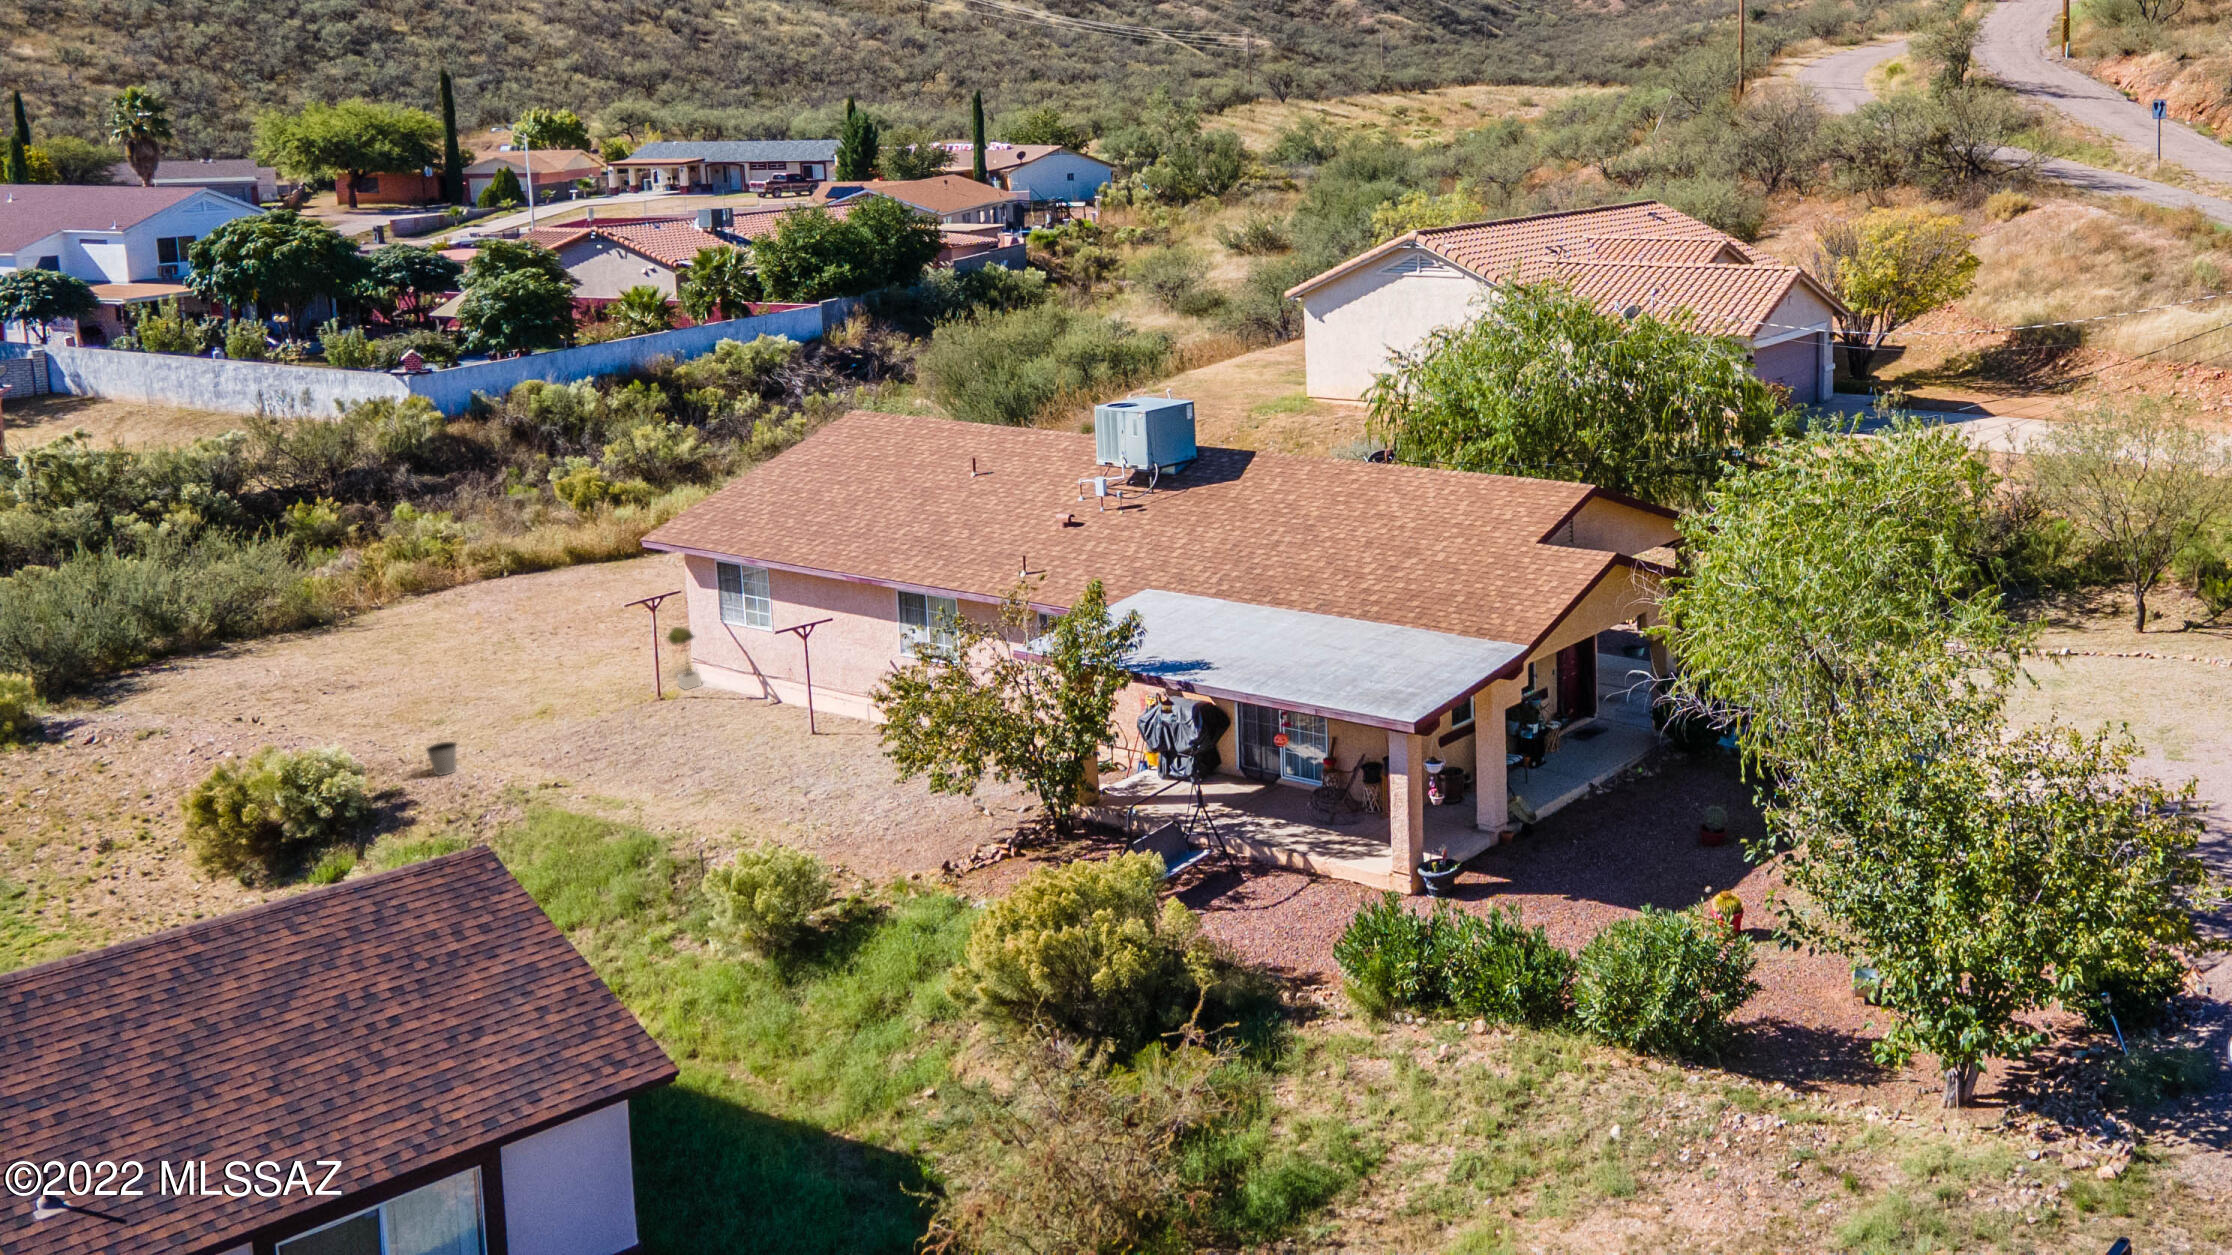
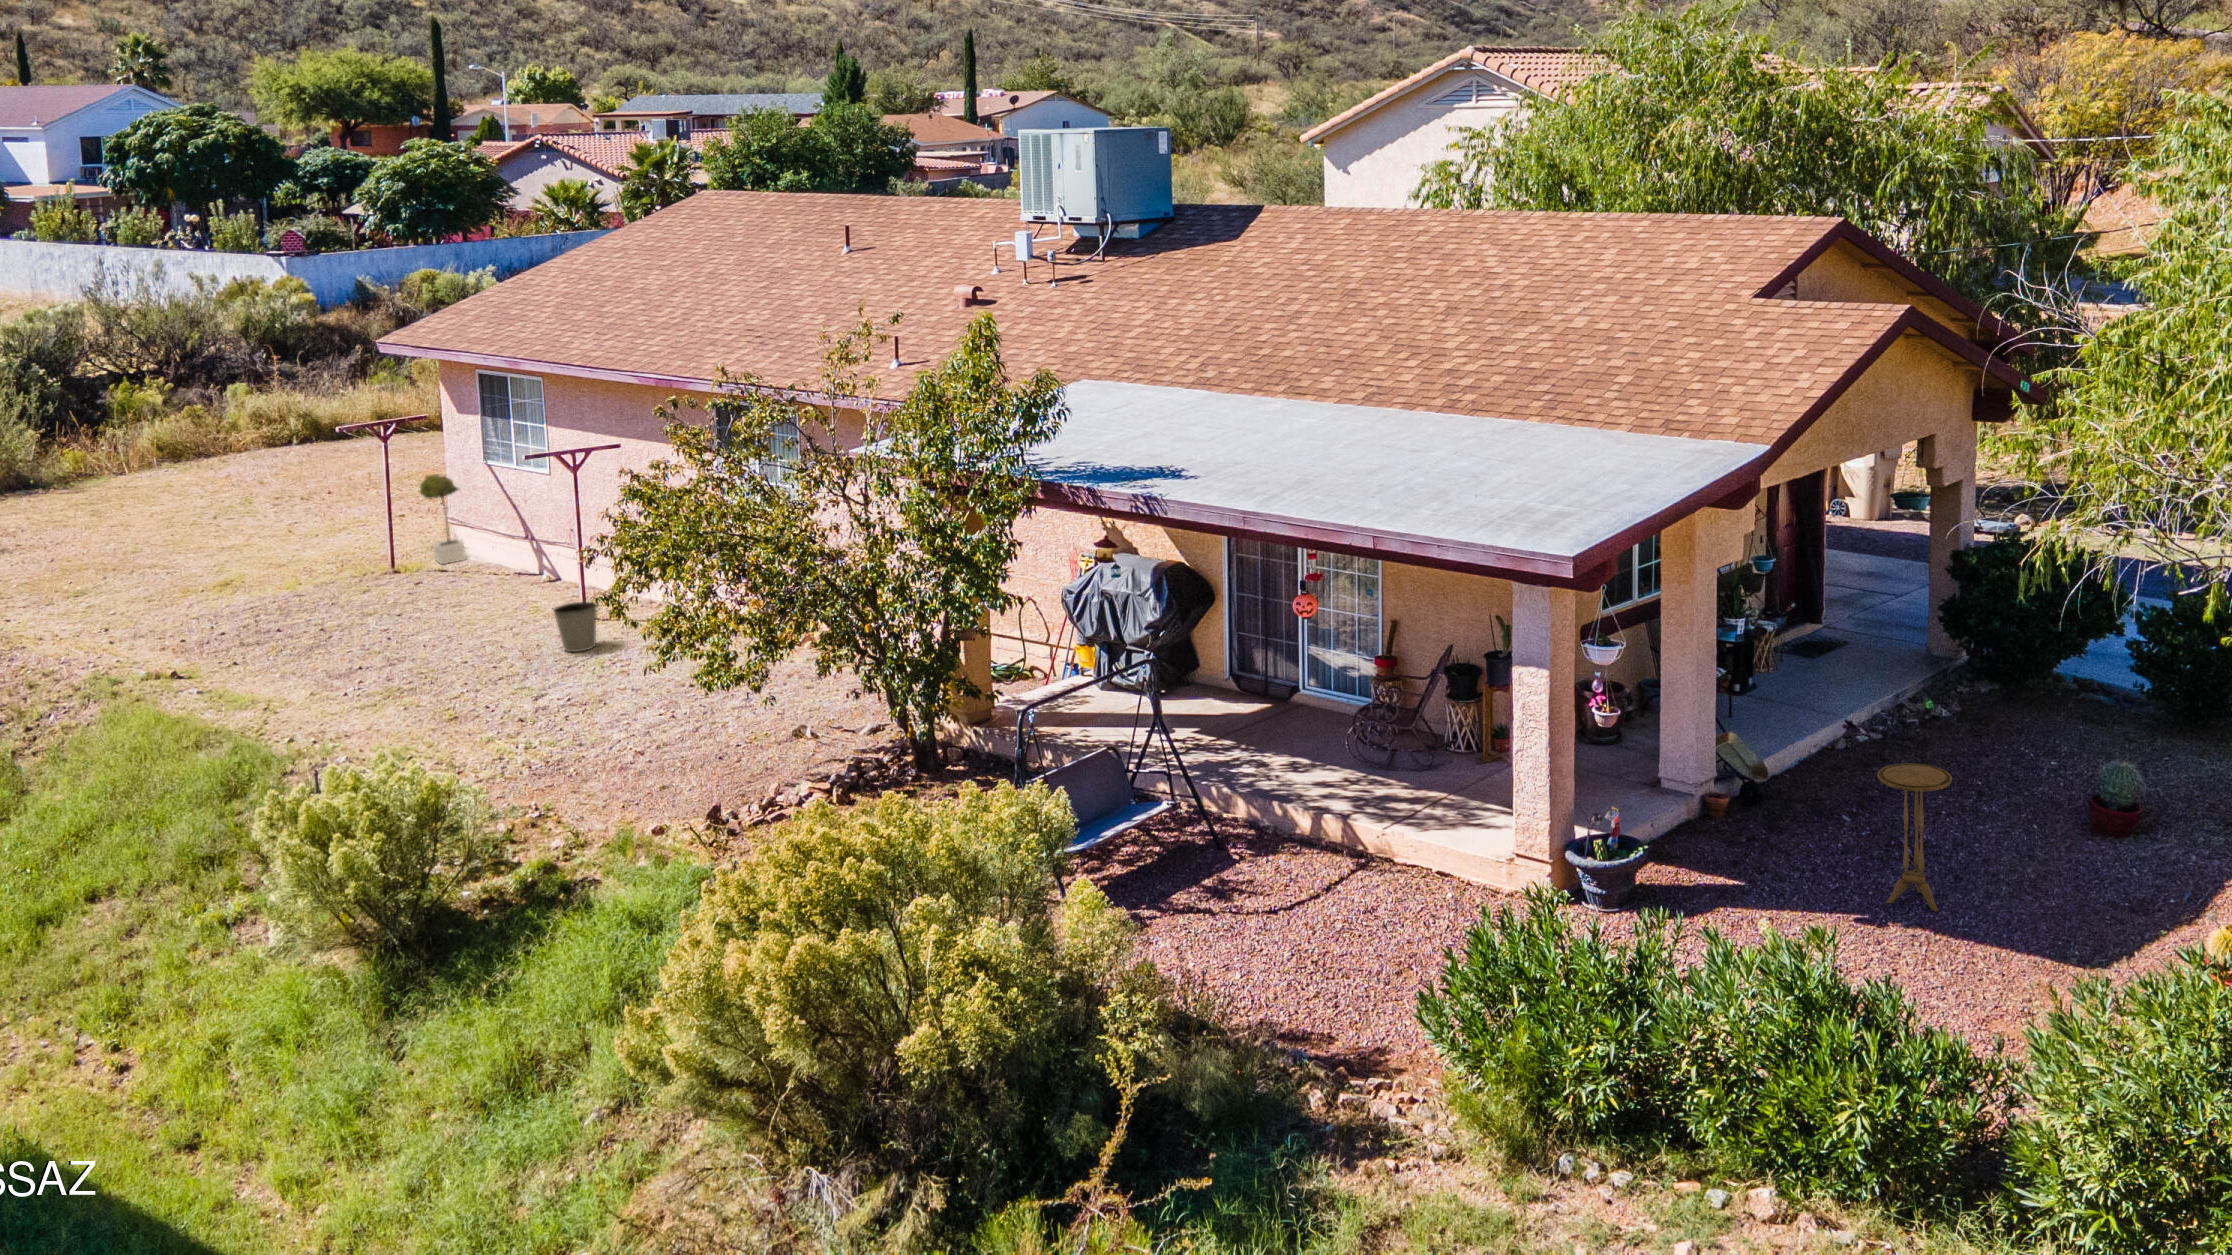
bucket: present [427,742,456,776] -> present [552,602,597,652]
side table: none [1569,818,1604,892] -> present [1877,763,1952,912]

